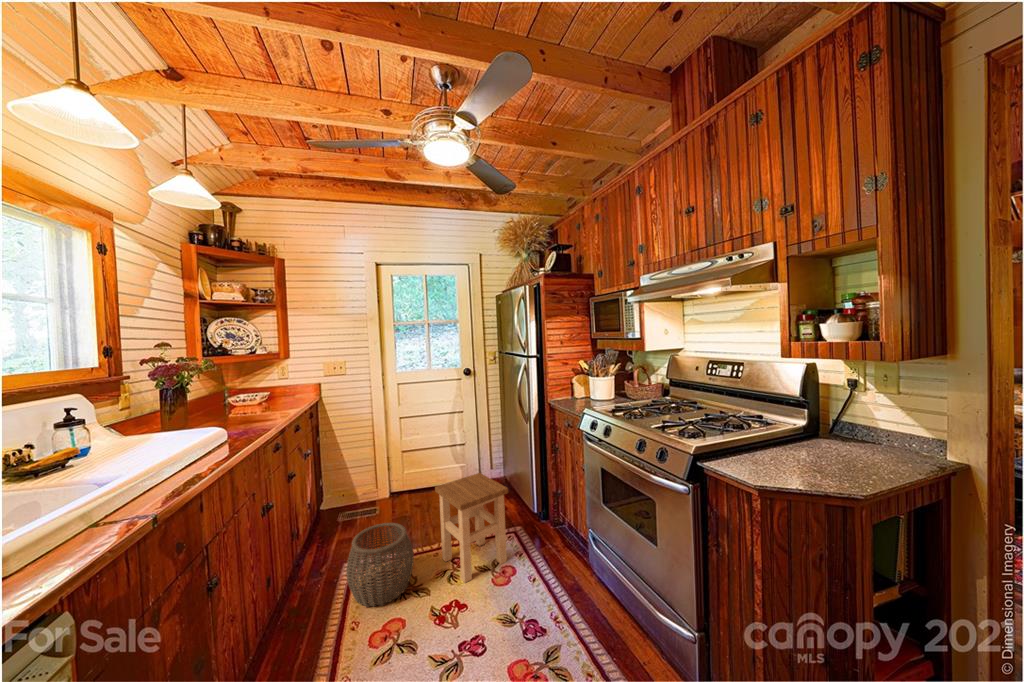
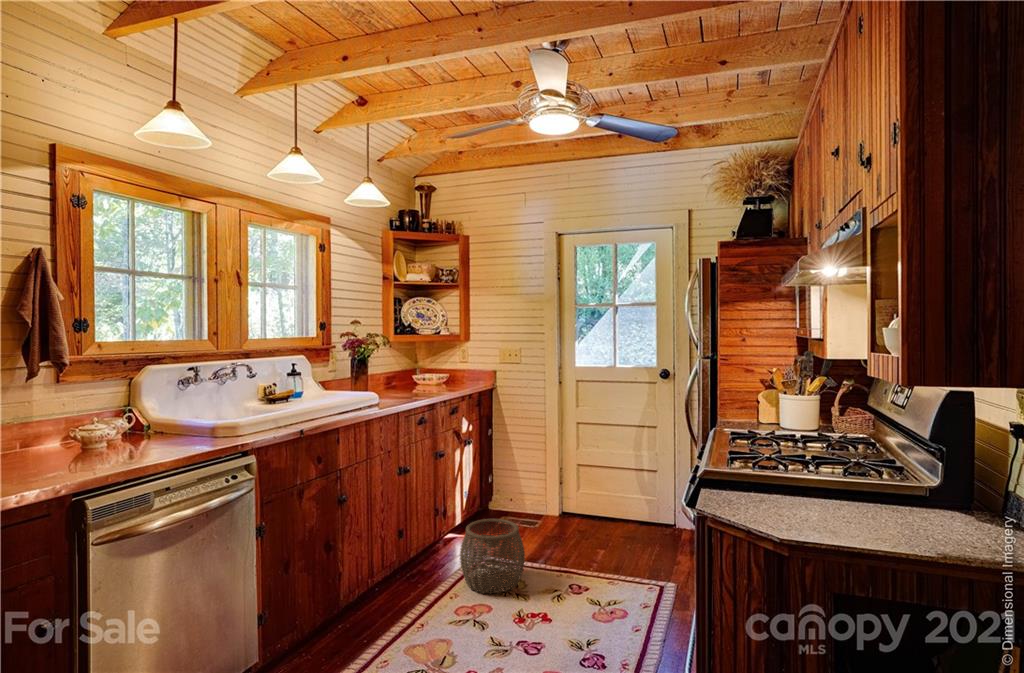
stool: present [435,473,508,583] -> none [559,497,630,610]

